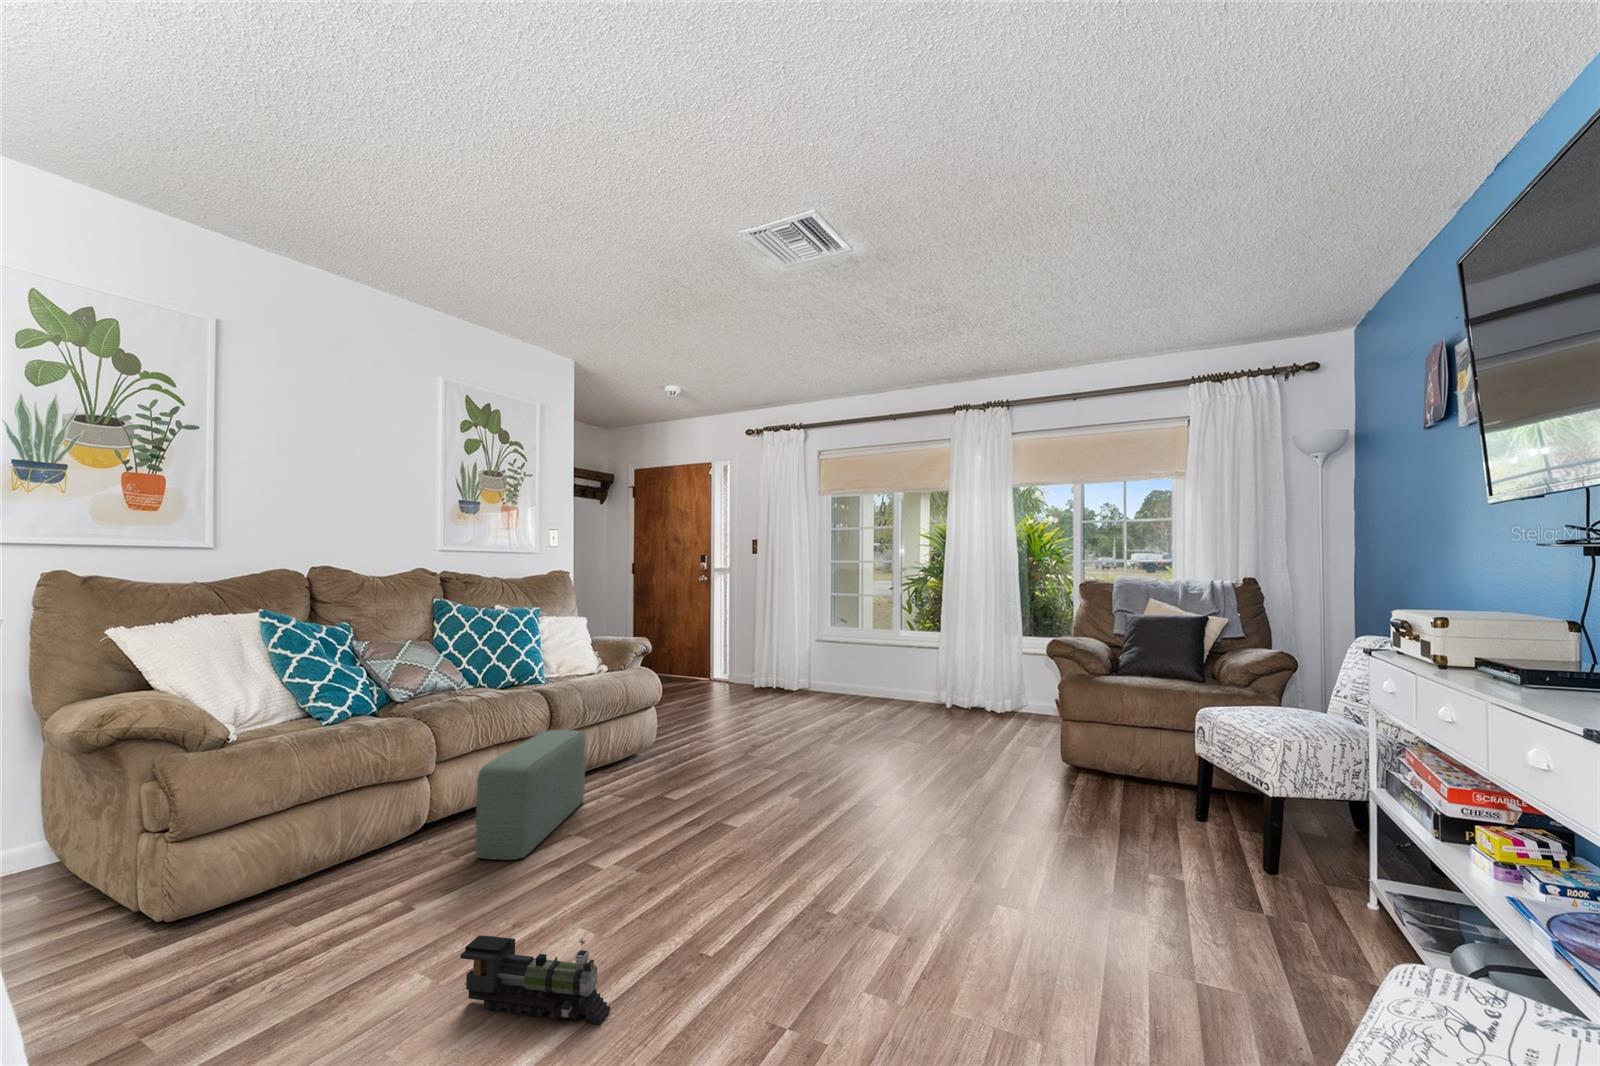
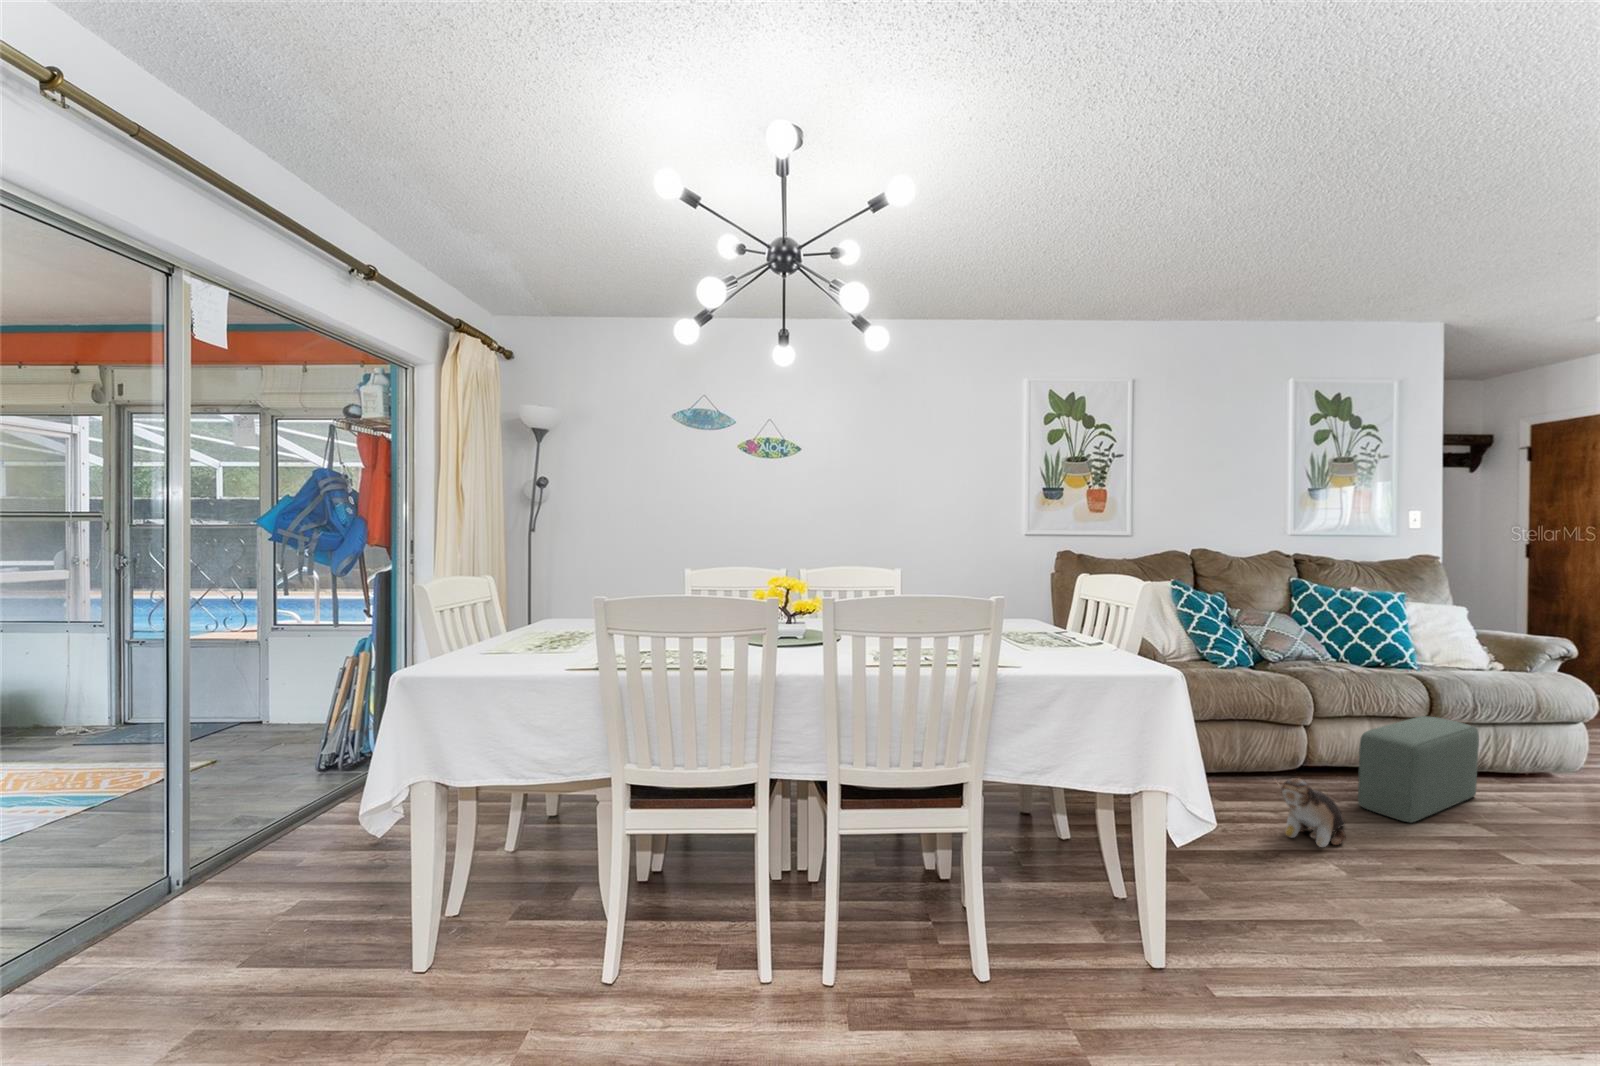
plush toy: none [352,859,454,947] -> present [1277,778,1346,847]
toy train: present [460,935,610,1024] -> none [1379,861,1549,985]

